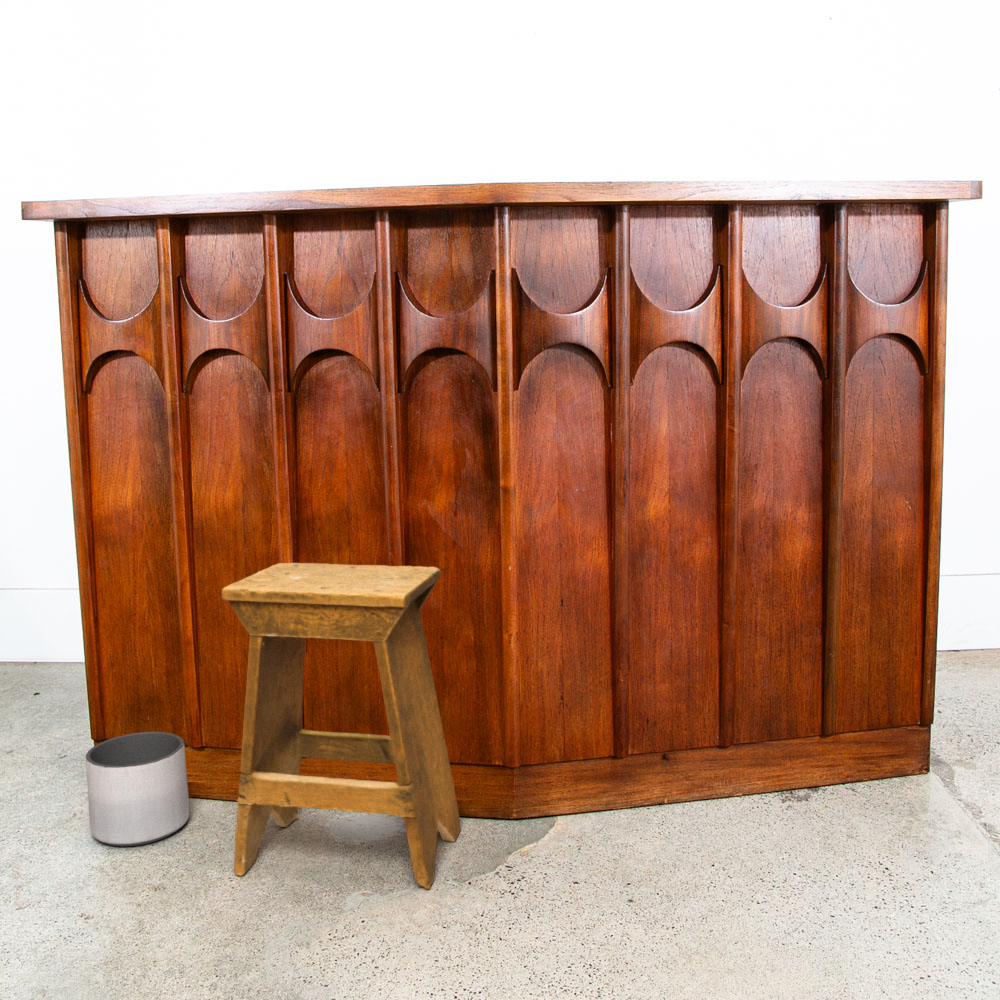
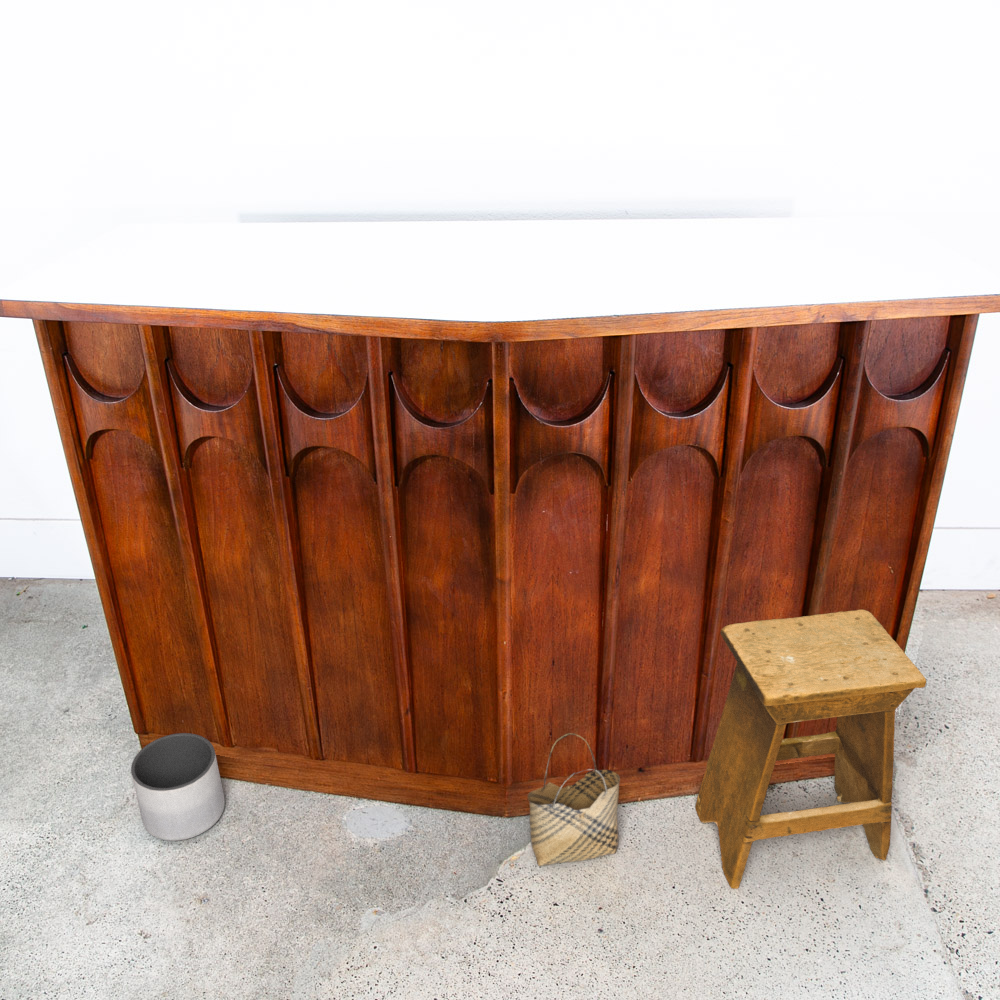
stool: present [222,563,460,889] -> present [695,610,926,889]
woven basket: none [540,686,647,850] -> present [528,733,620,866]

